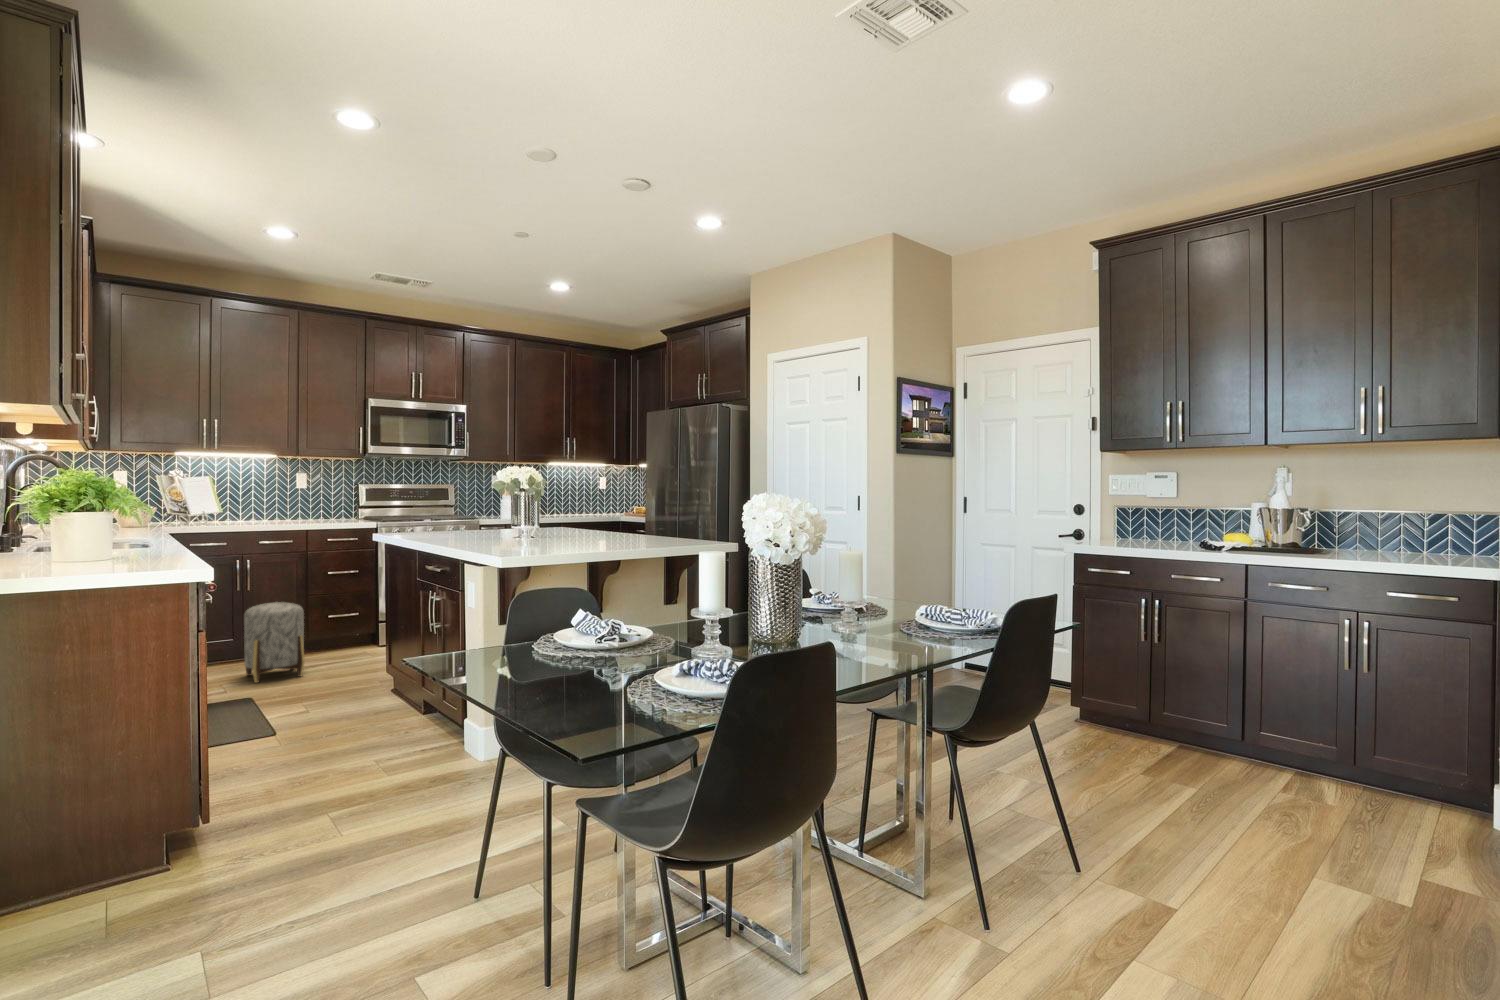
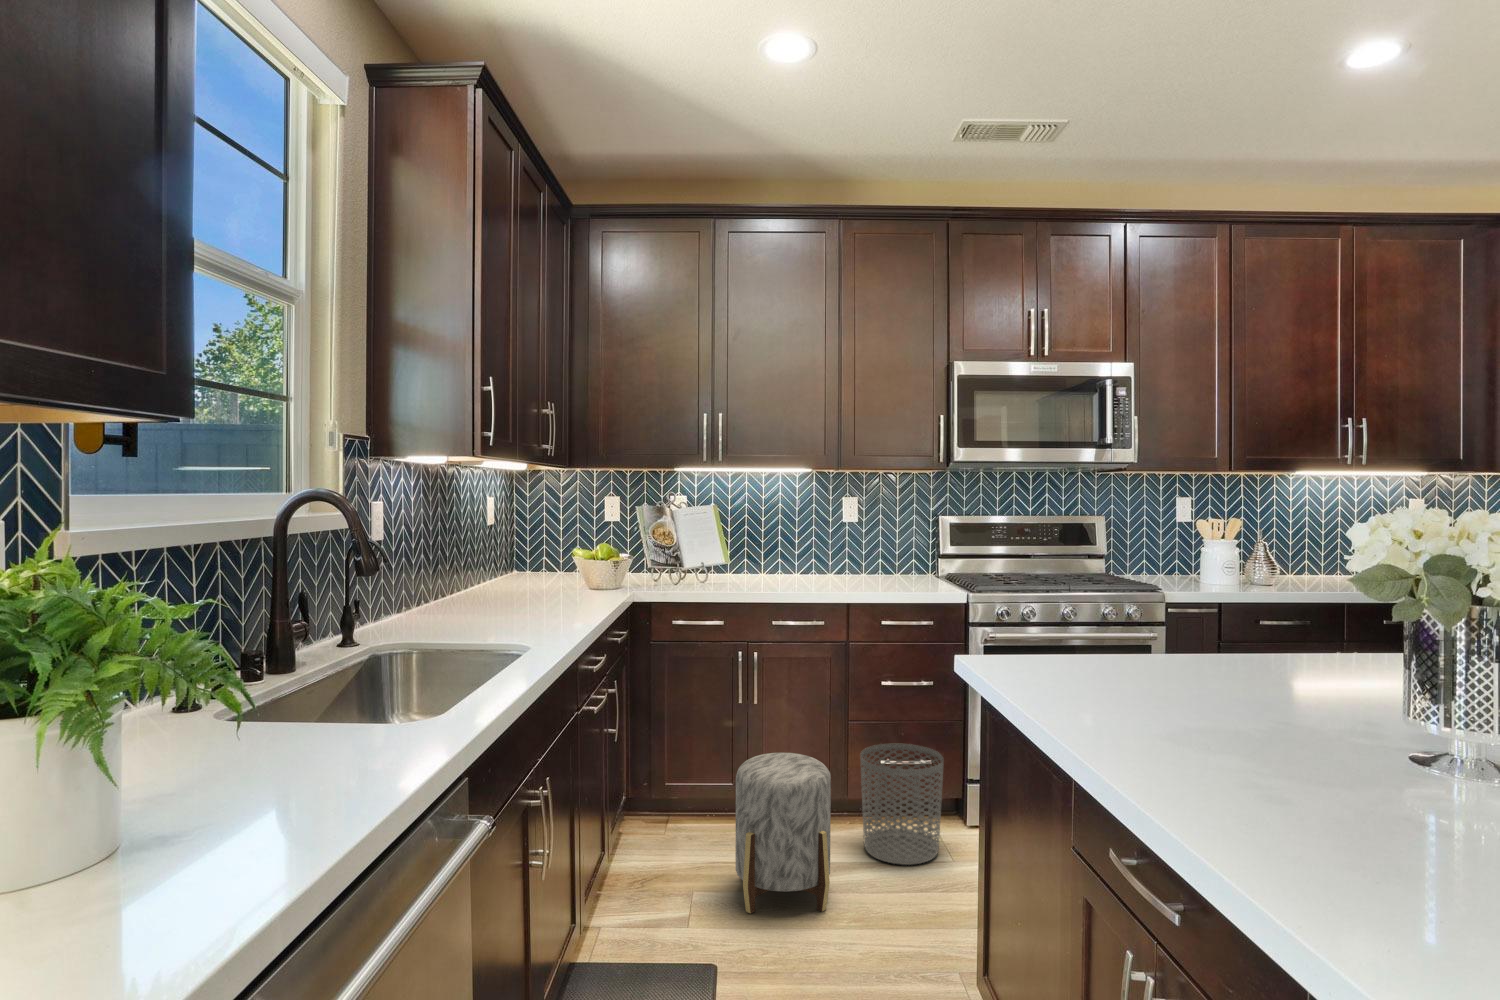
waste bin: none [317,603,366,660] -> present [860,744,943,865]

